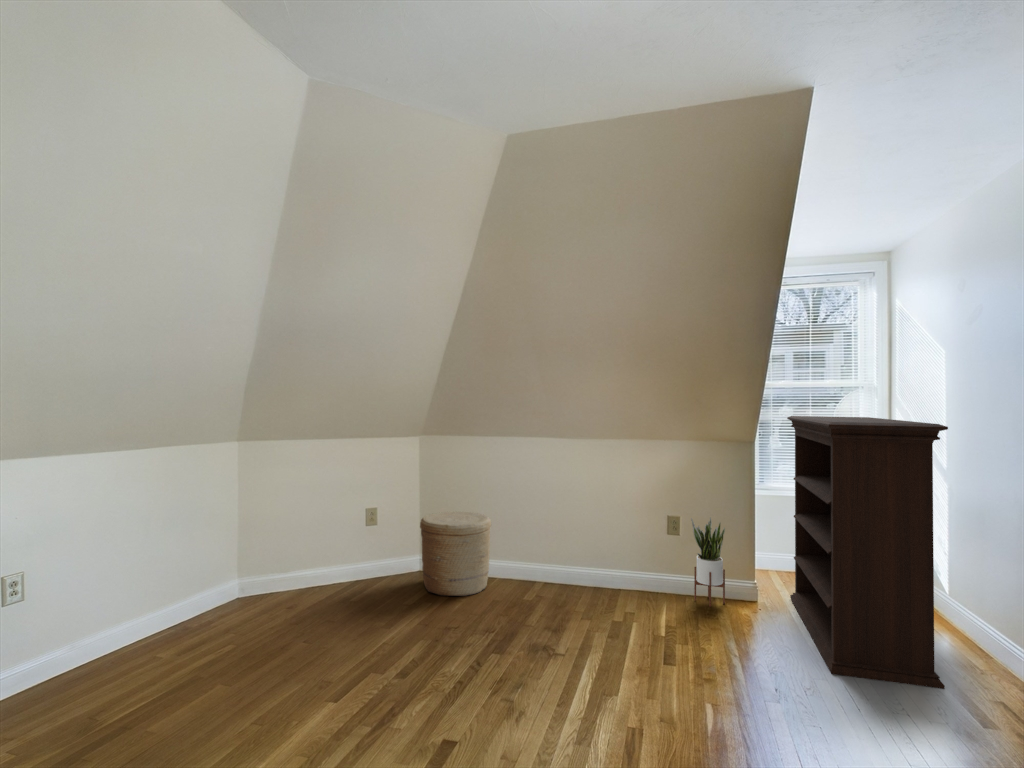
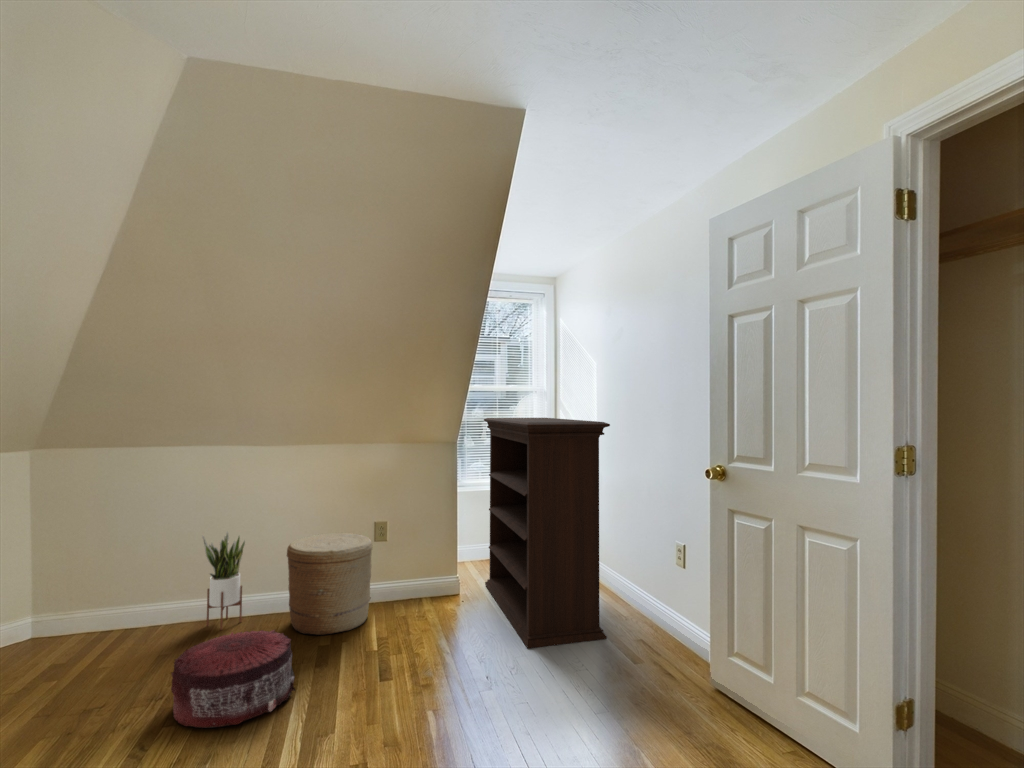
woven basket: present [420,512,491,596] -> present [287,533,372,635]
potted plant: present [691,518,725,607] -> present [202,532,245,630]
pouf: none [496,591,589,666] -> present [171,630,295,728]

